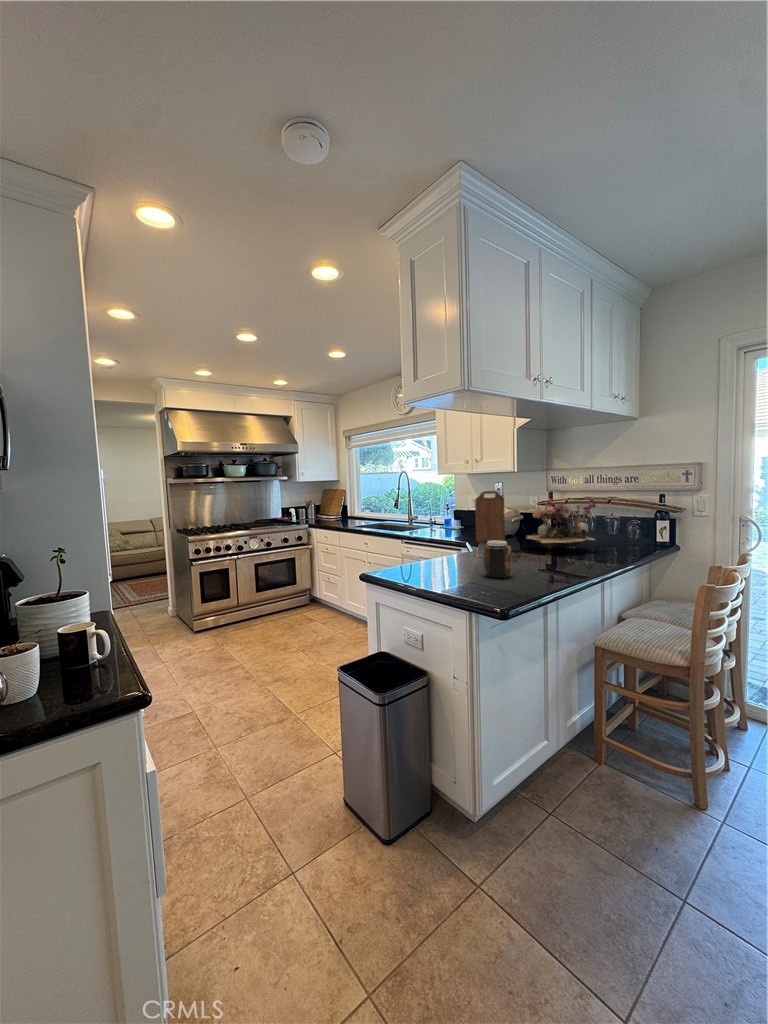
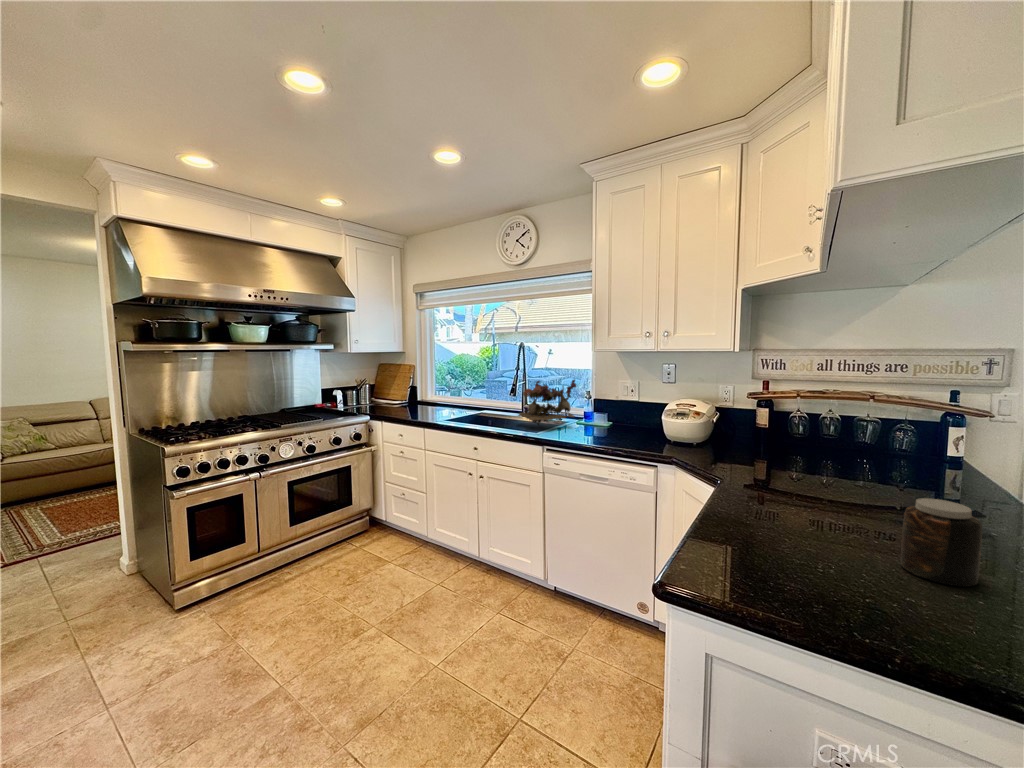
cutting board: present [475,491,505,542] -> none [685,379,724,457]
flower arrangement: present [526,498,596,549] -> present [518,380,576,425]

